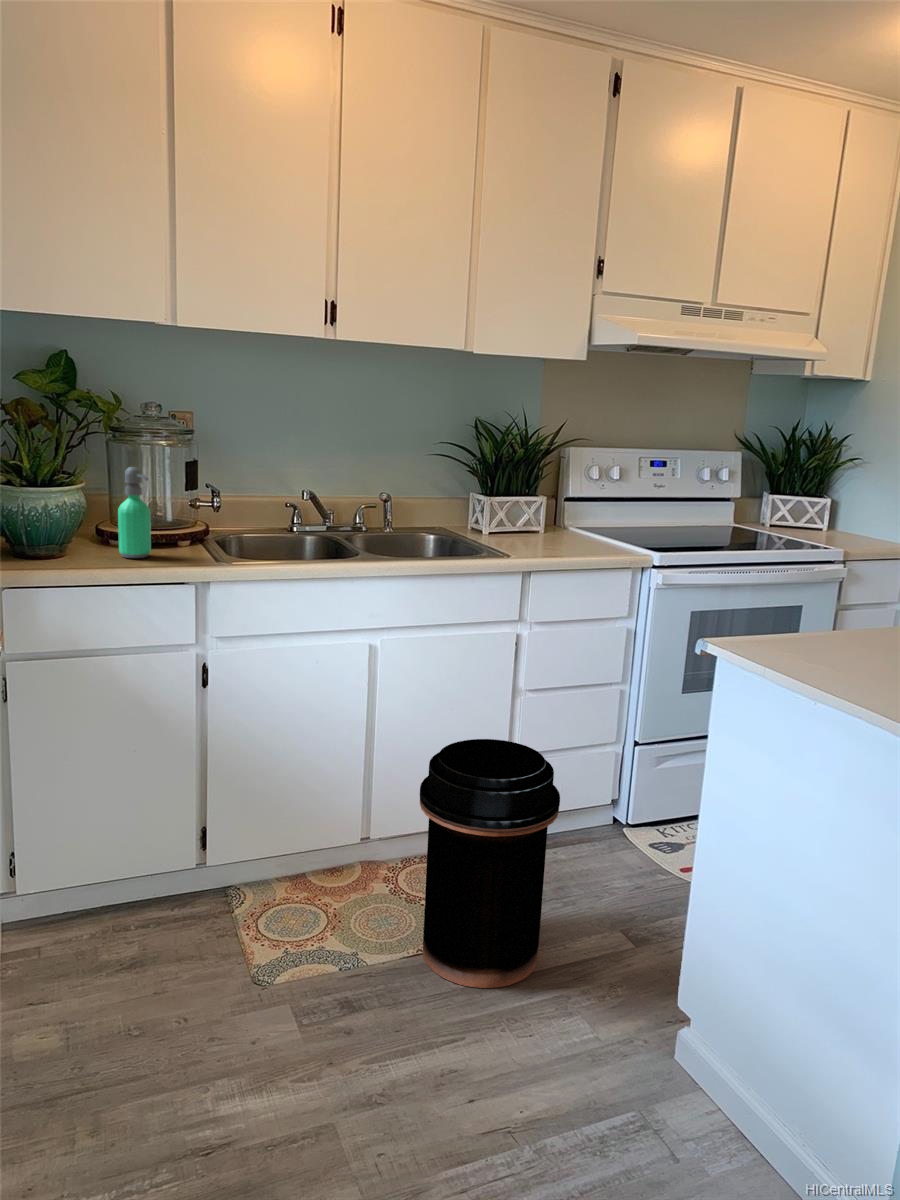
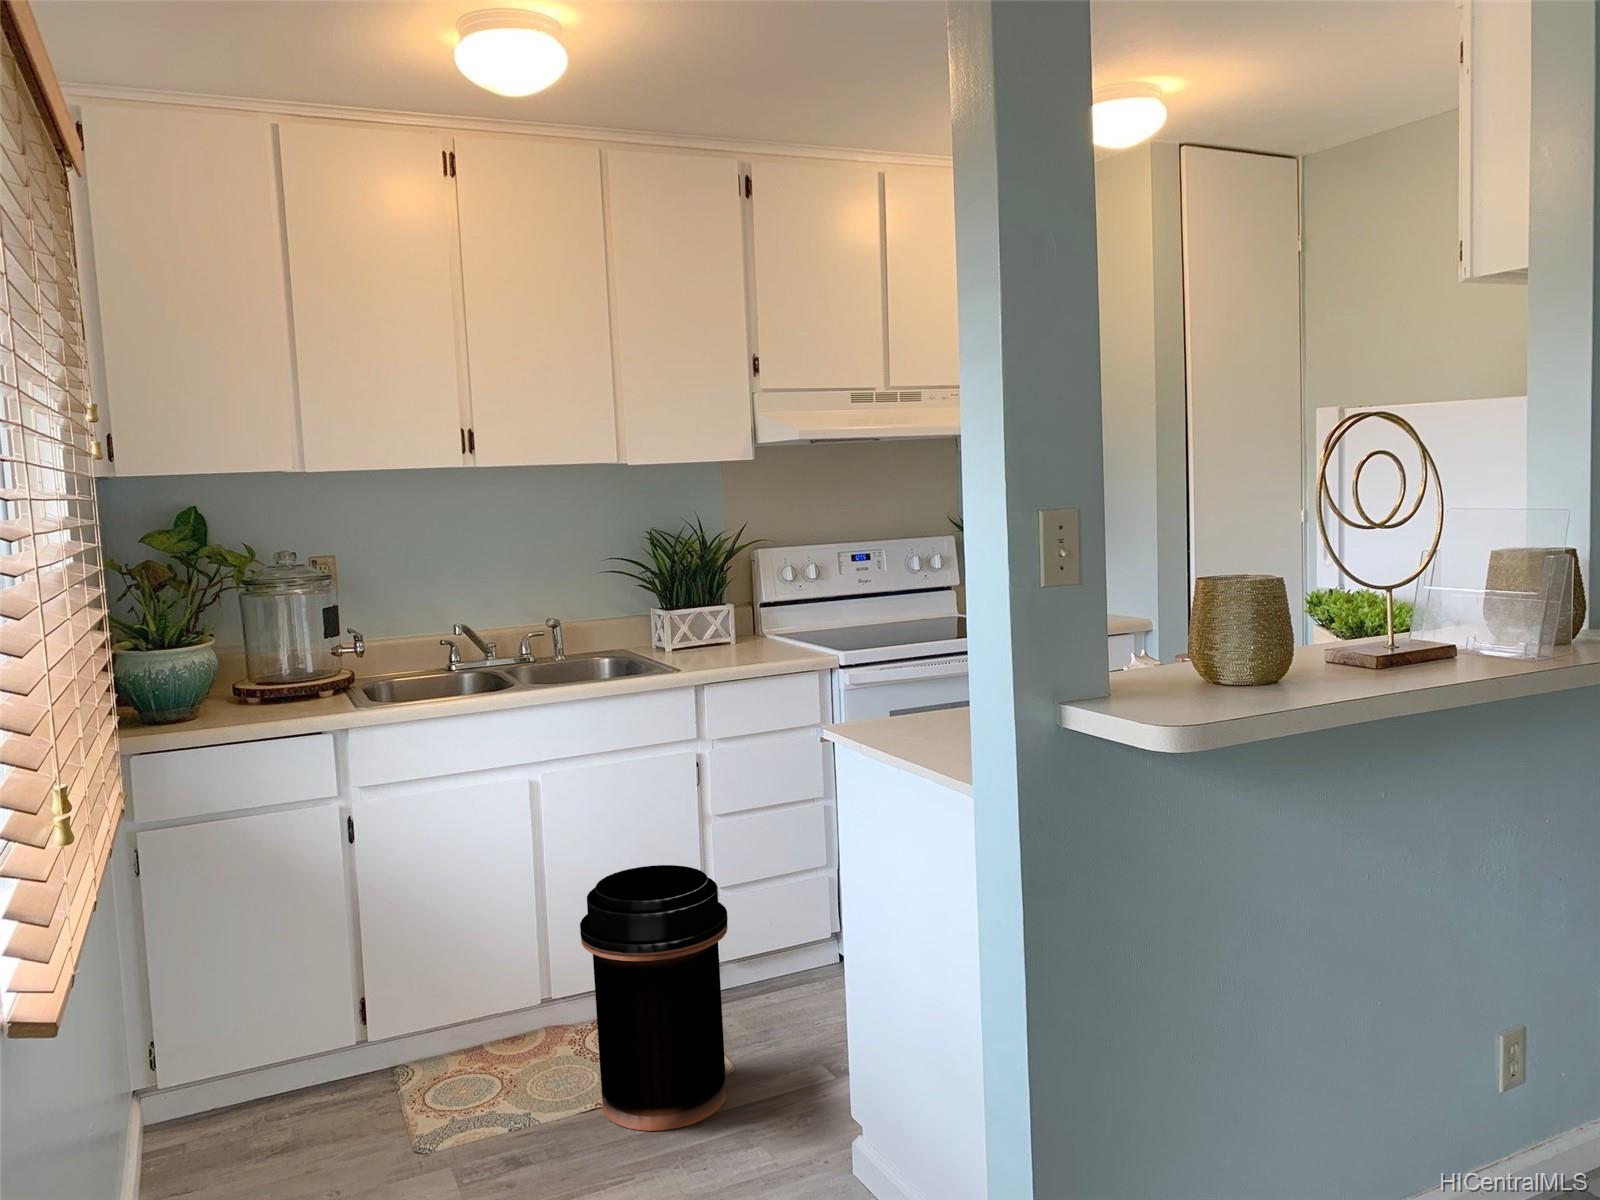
soap dispenser: present [118,467,151,558] -> none [249,620,287,714]

